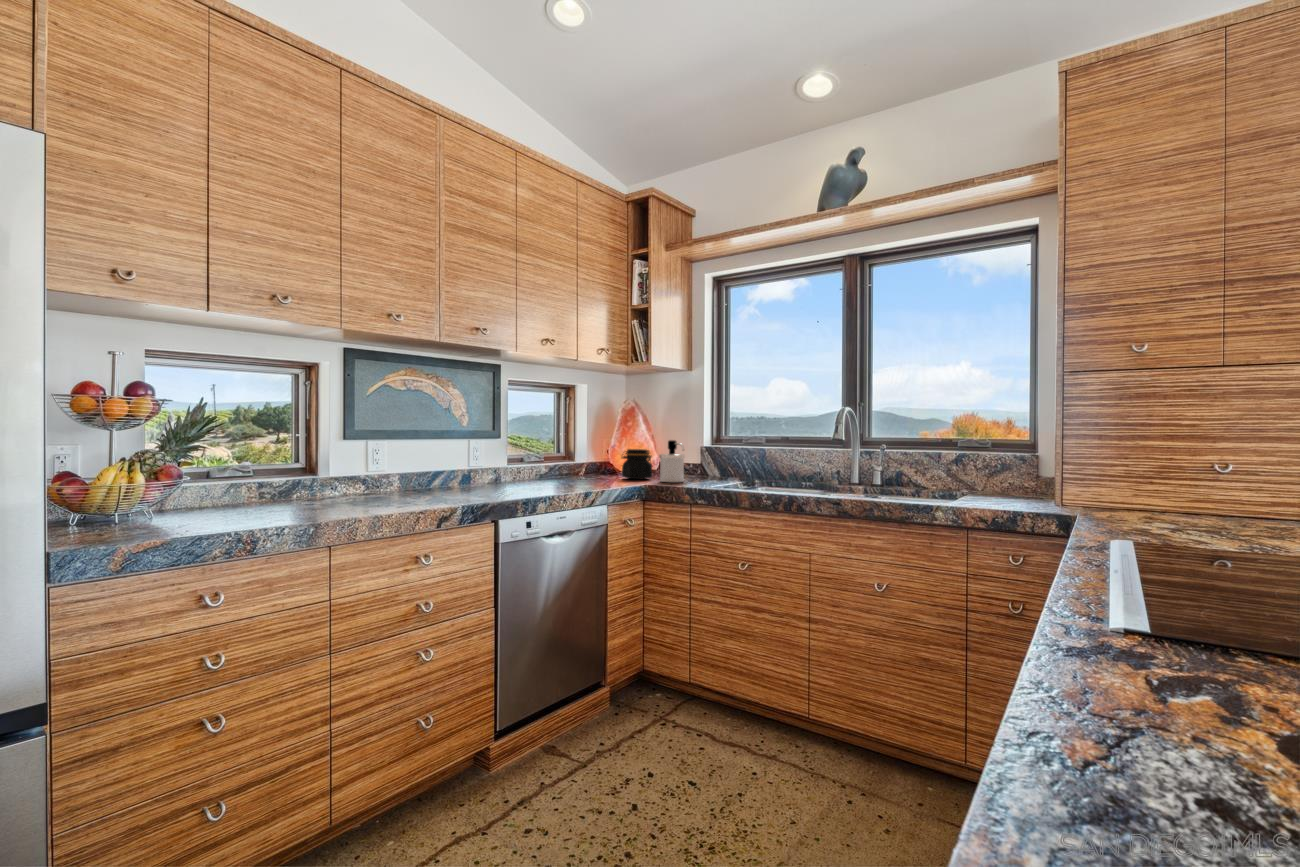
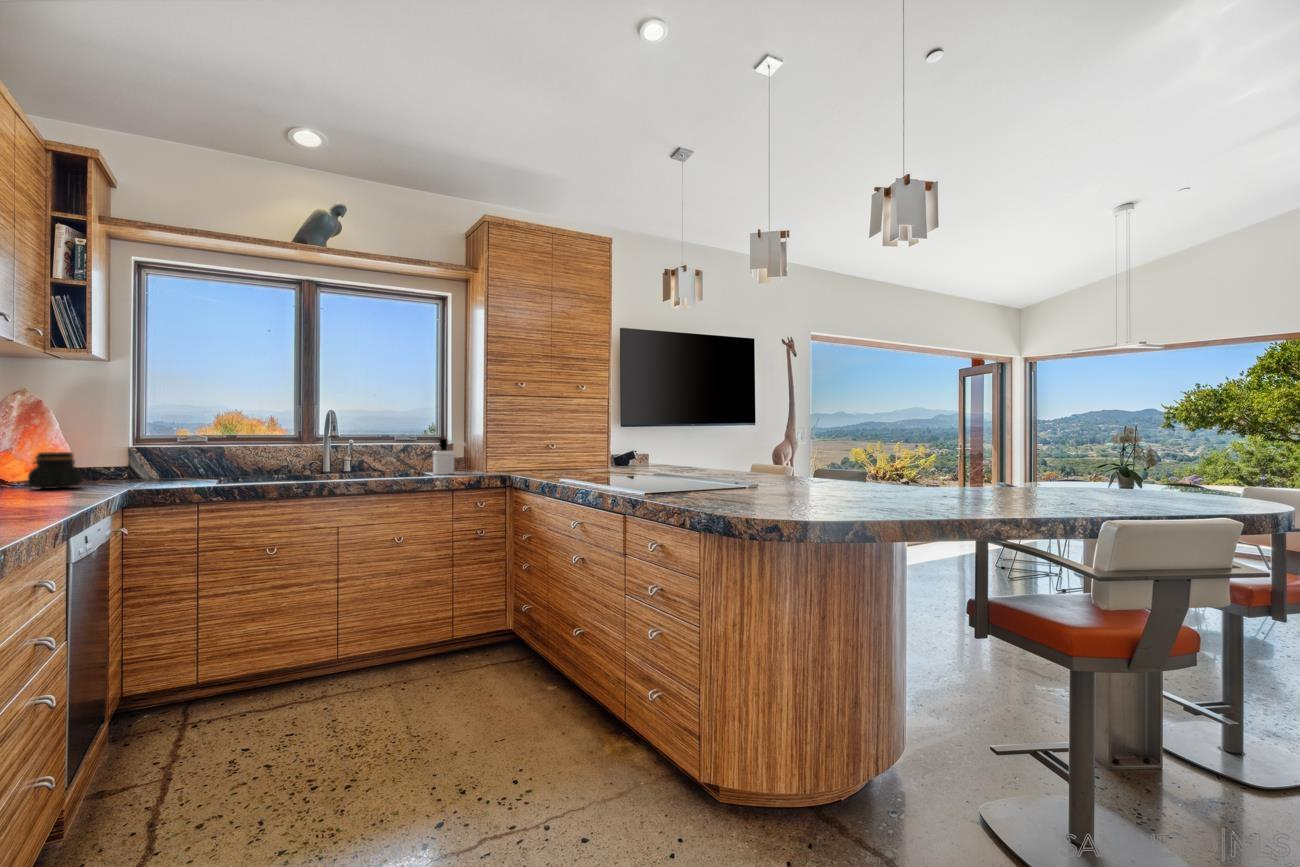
soap dispenser: present [659,440,685,482] -> present [432,439,466,475]

